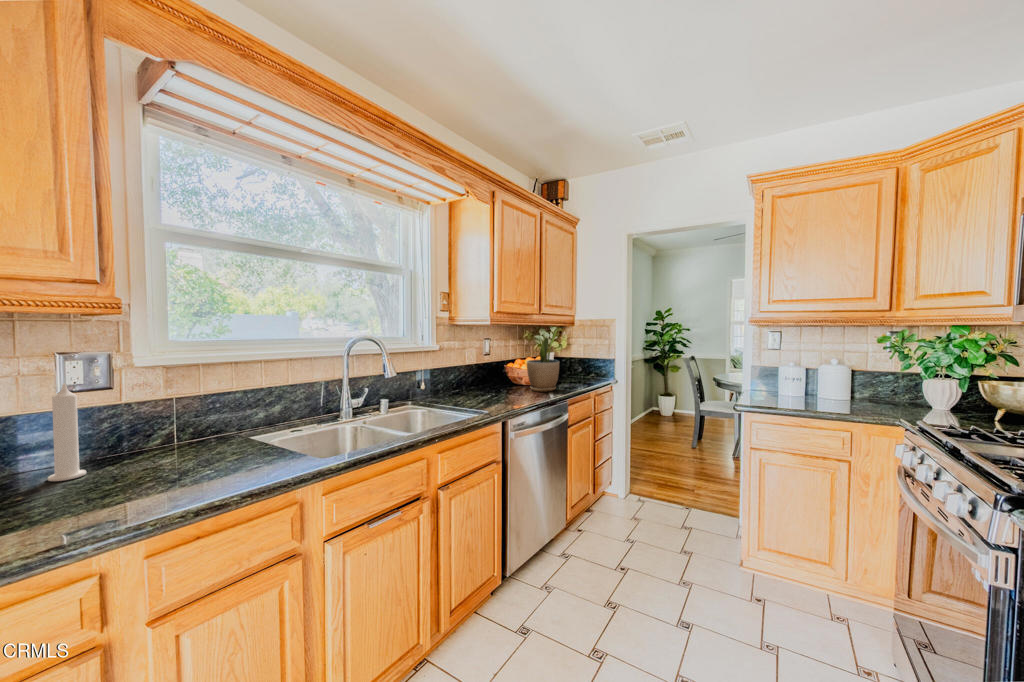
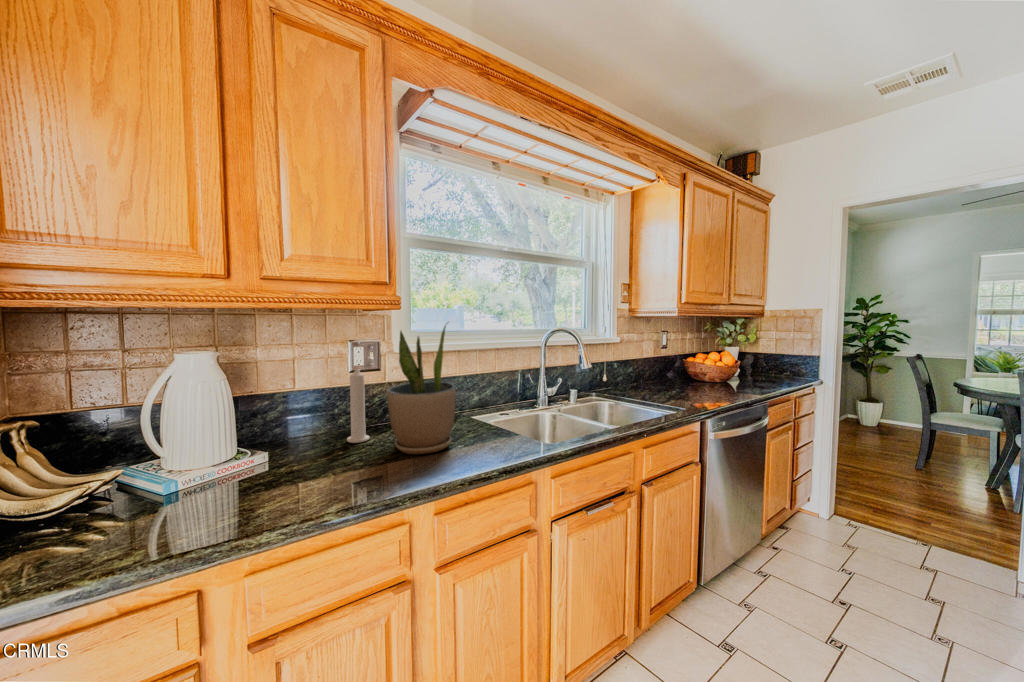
potted plant: present [527,331,559,391] -> present [387,326,456,454]

